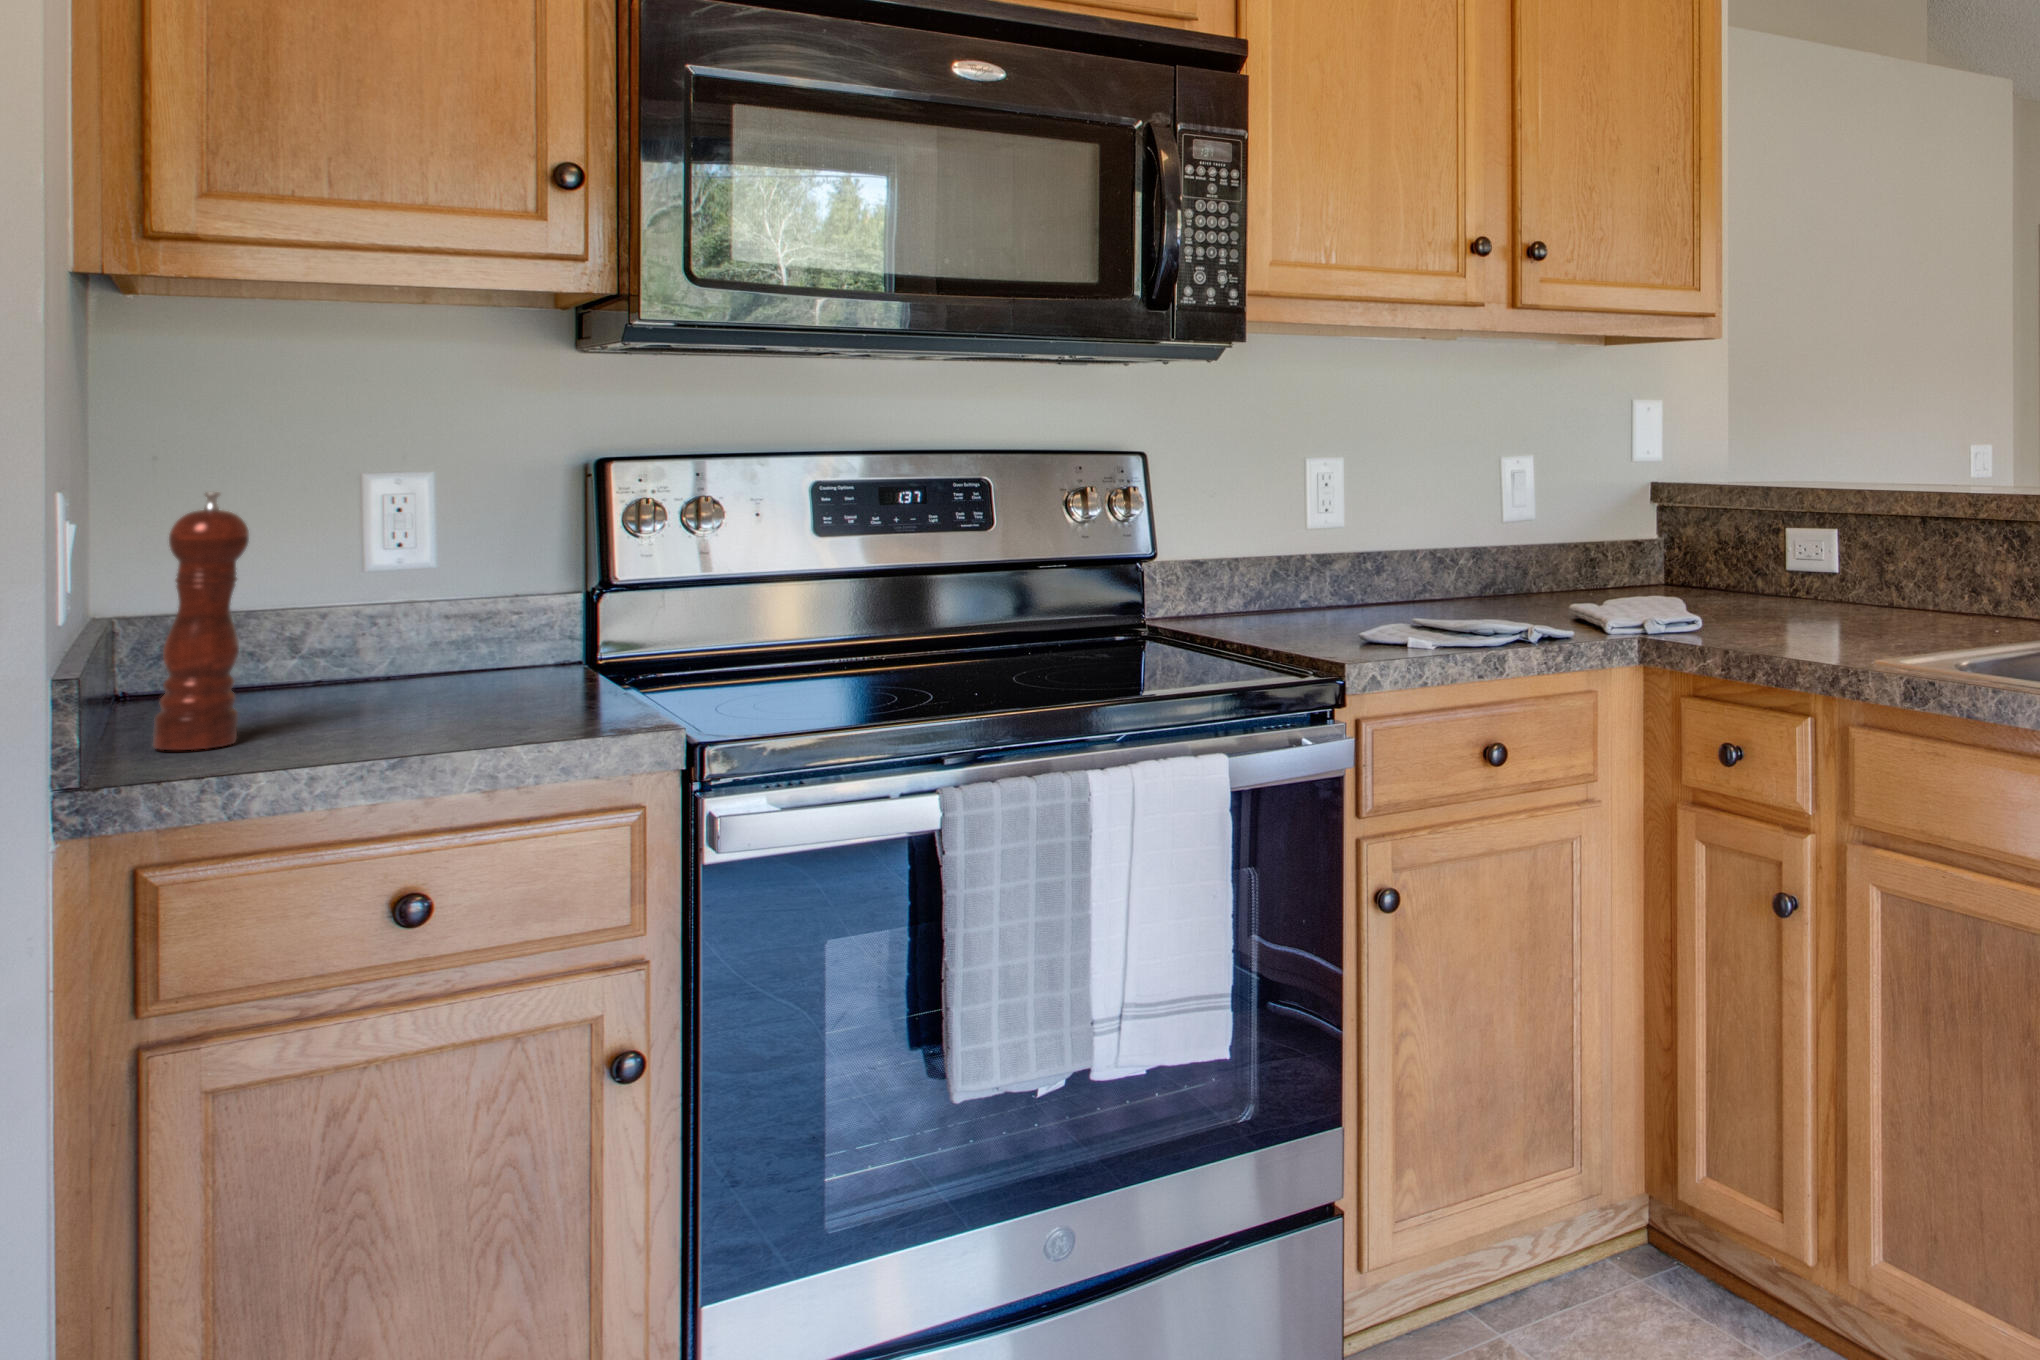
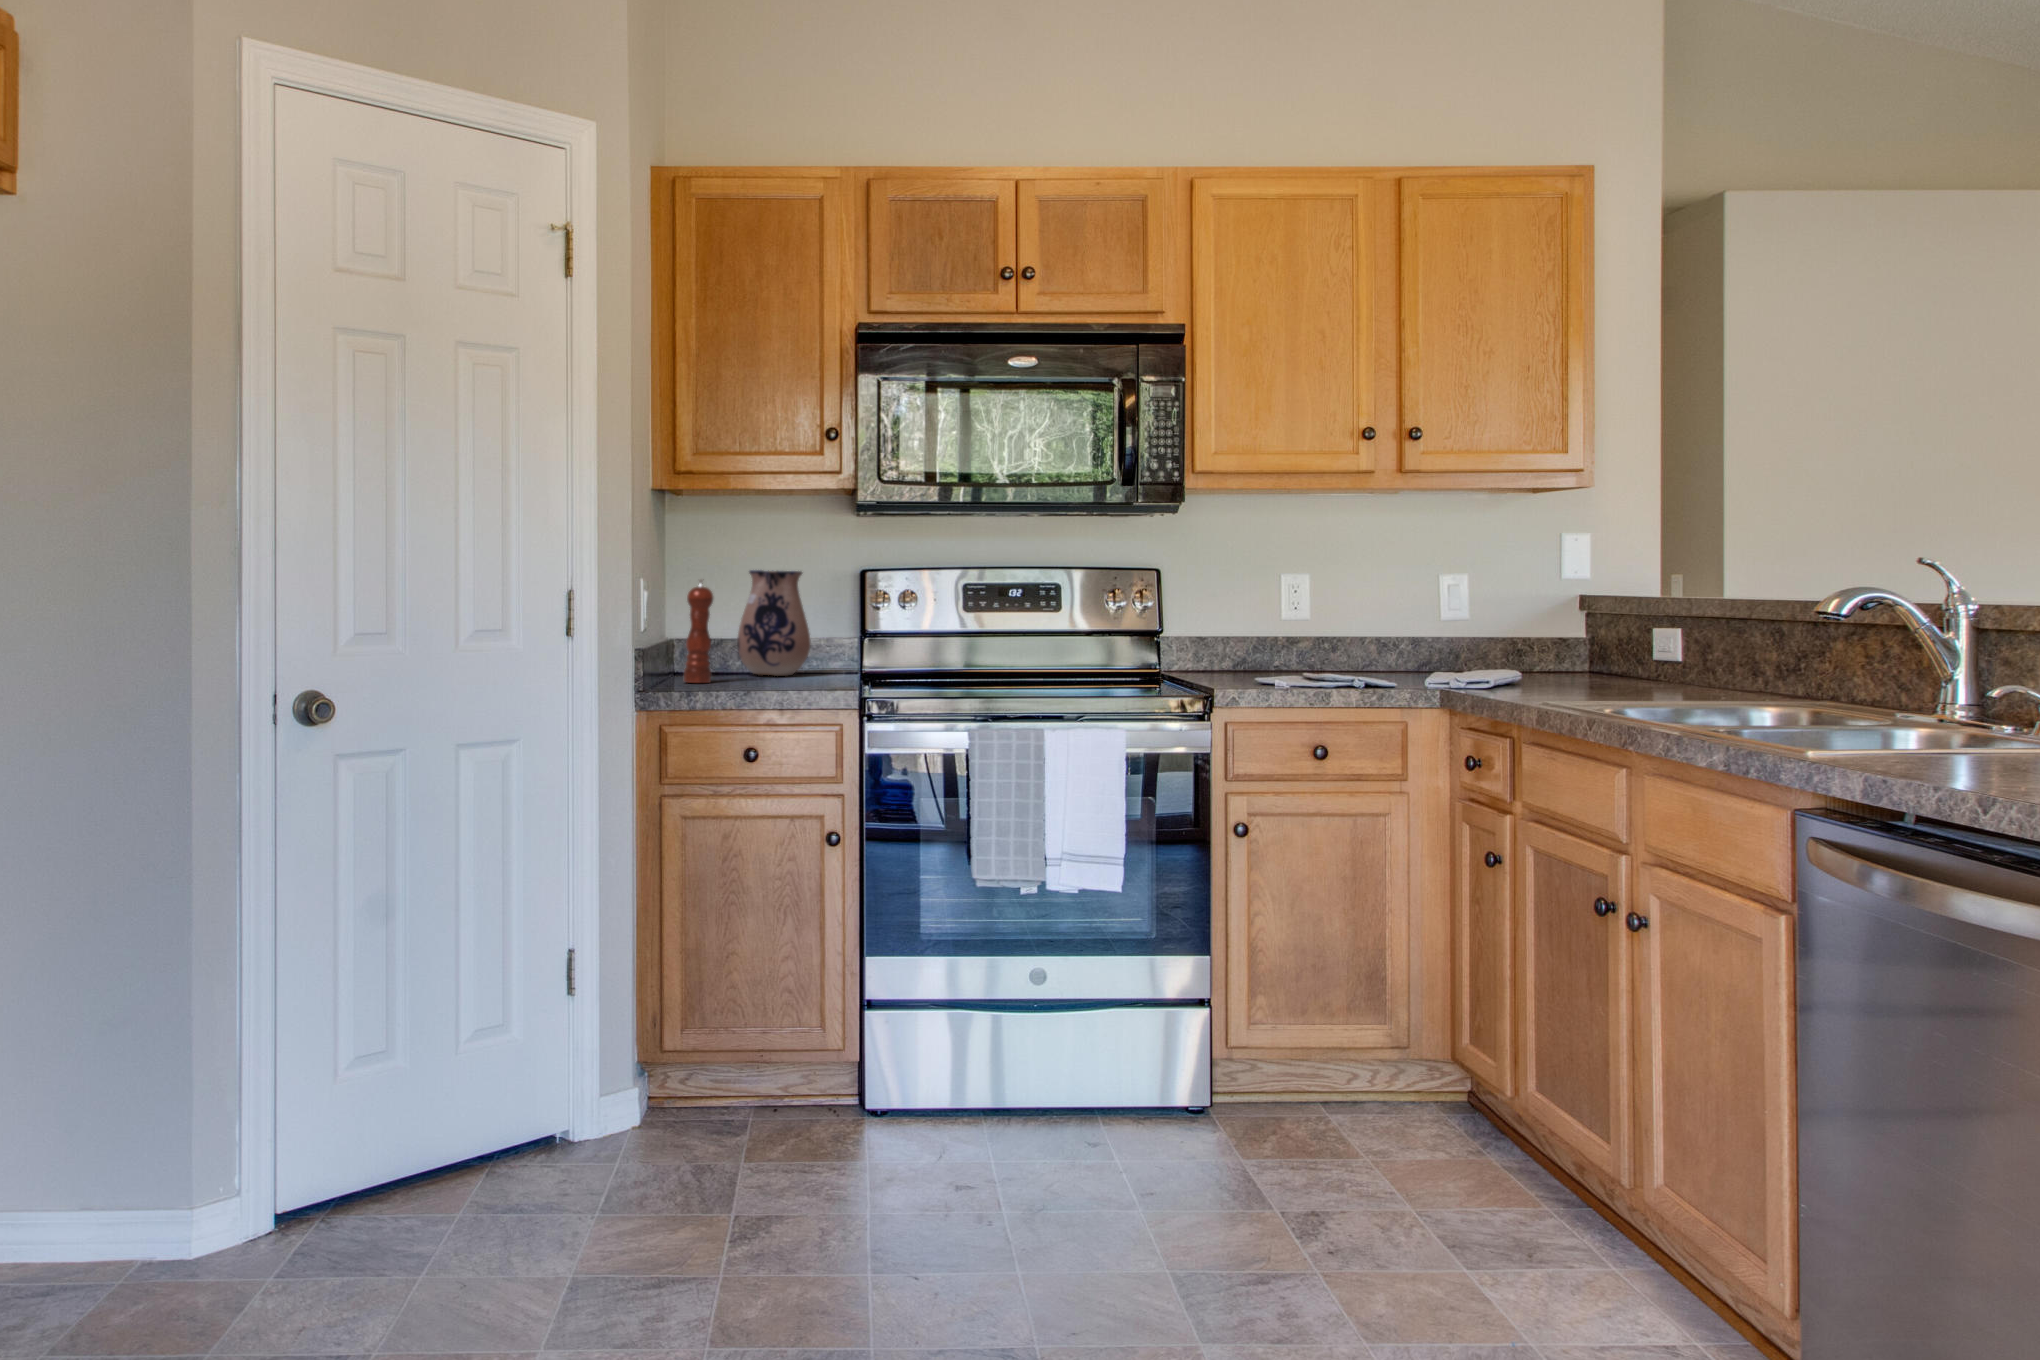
ceramic pitcher: none [271,461,466,699] -> present [737,570,810,676]

